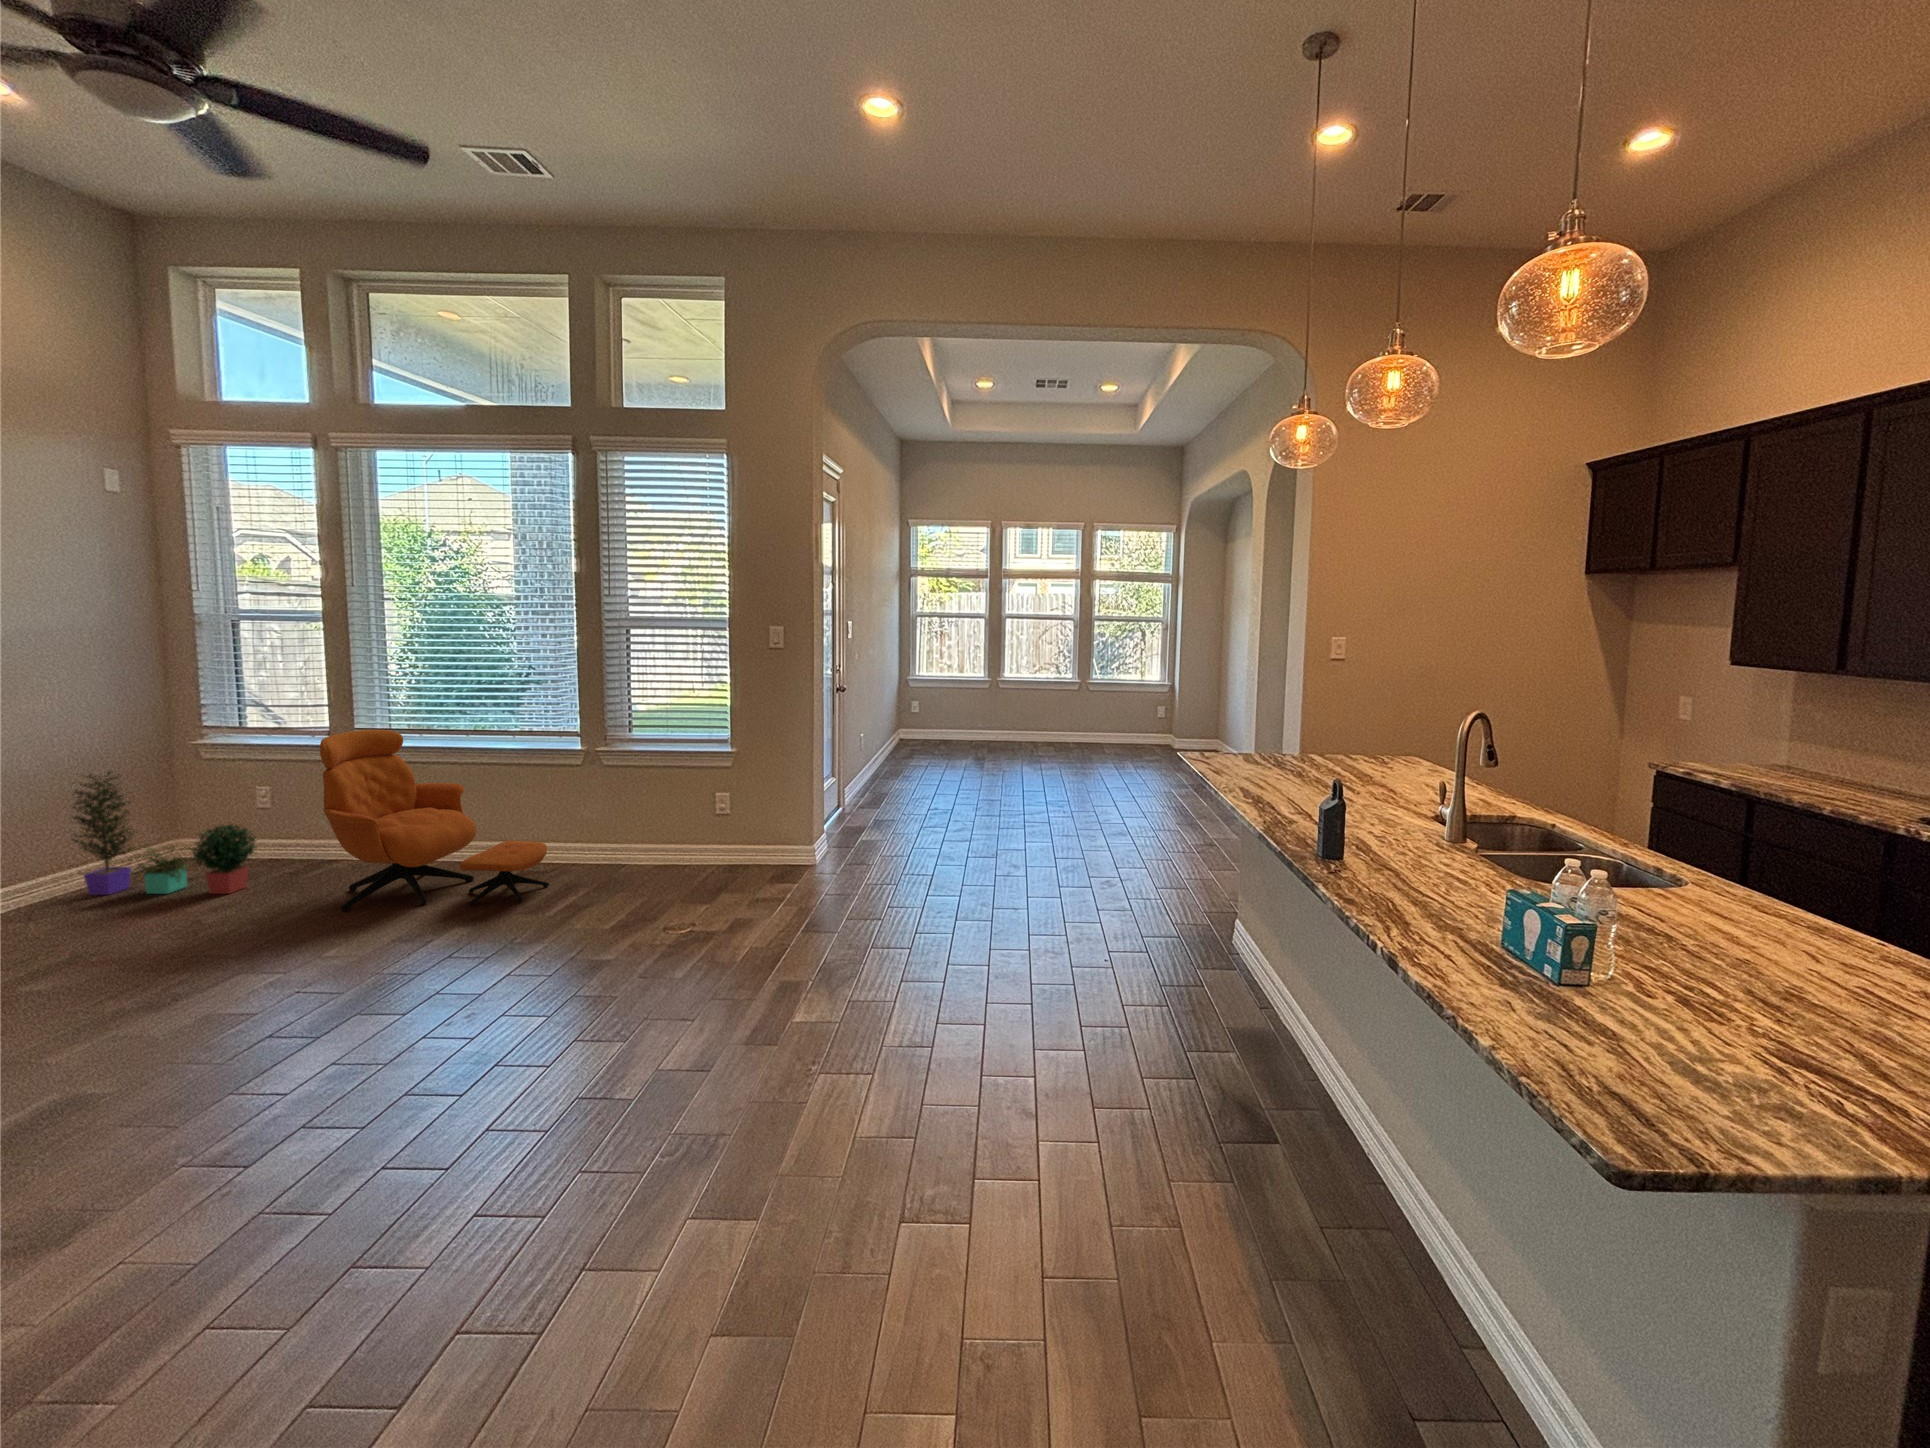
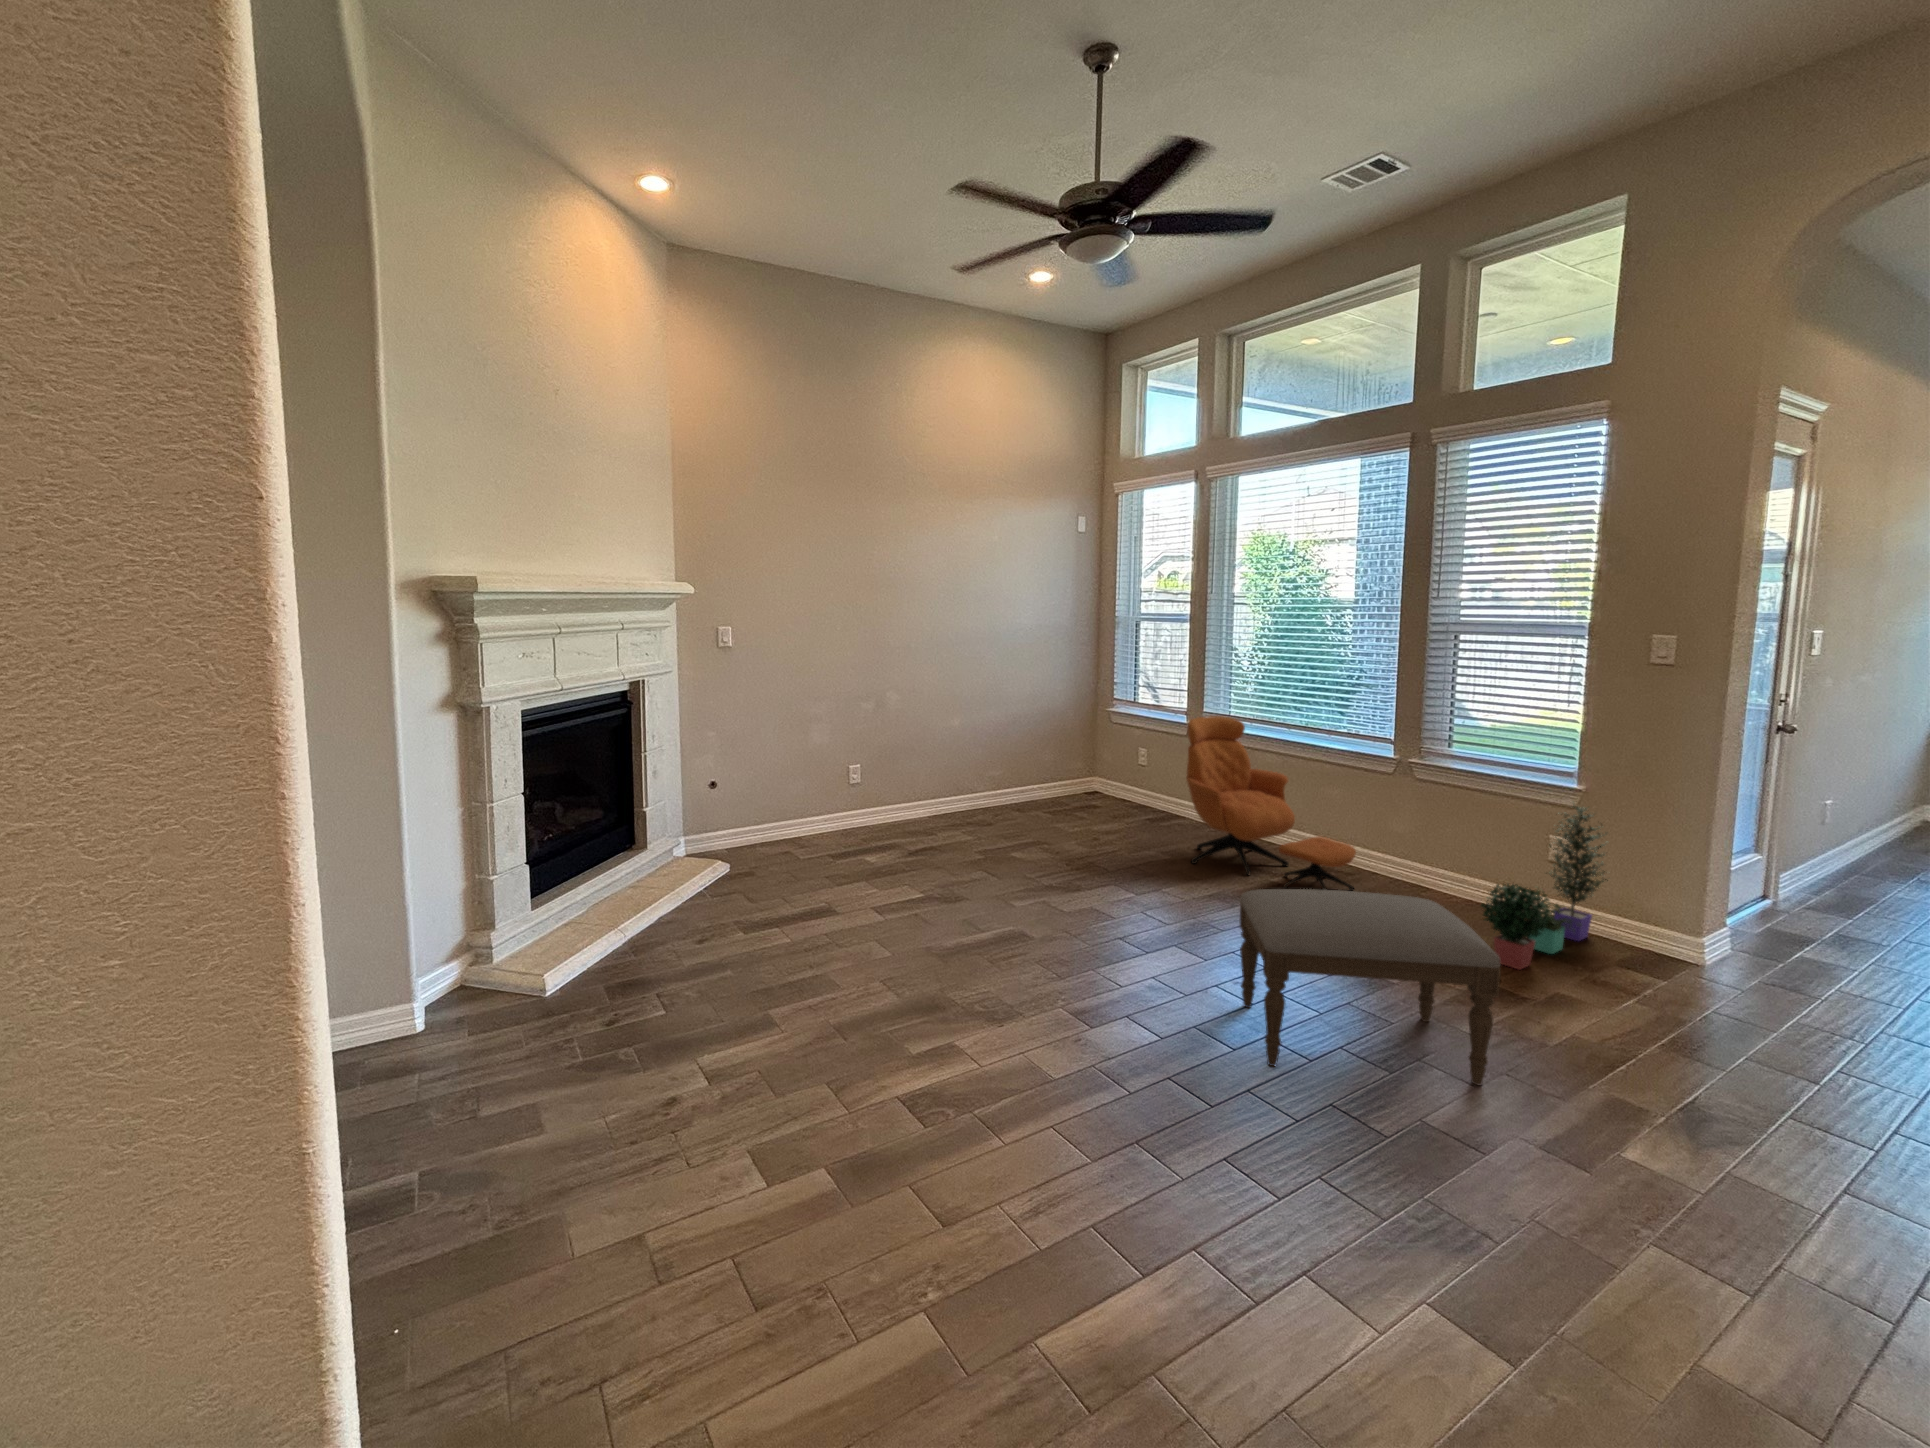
potted plant: present [72,771,256,895] -> present [1481,805,1608,970]
ottoman: none [414,881,696,1124] -> present [1240,889,1501,1085]

